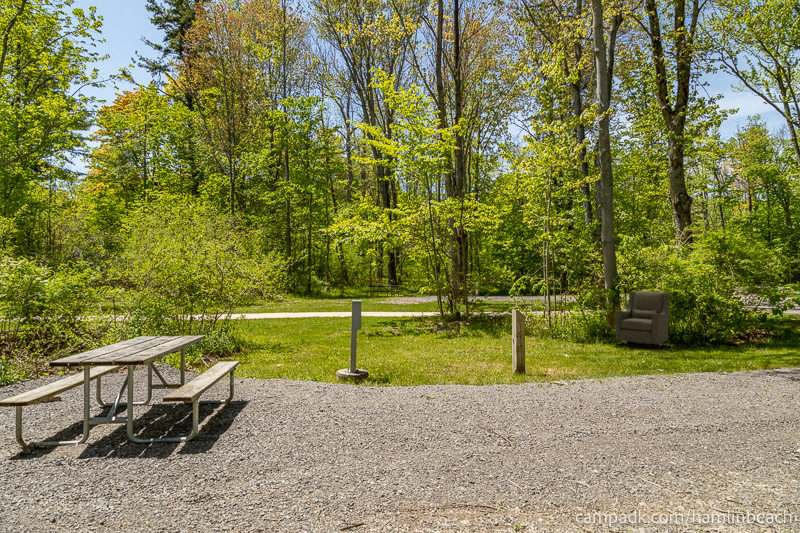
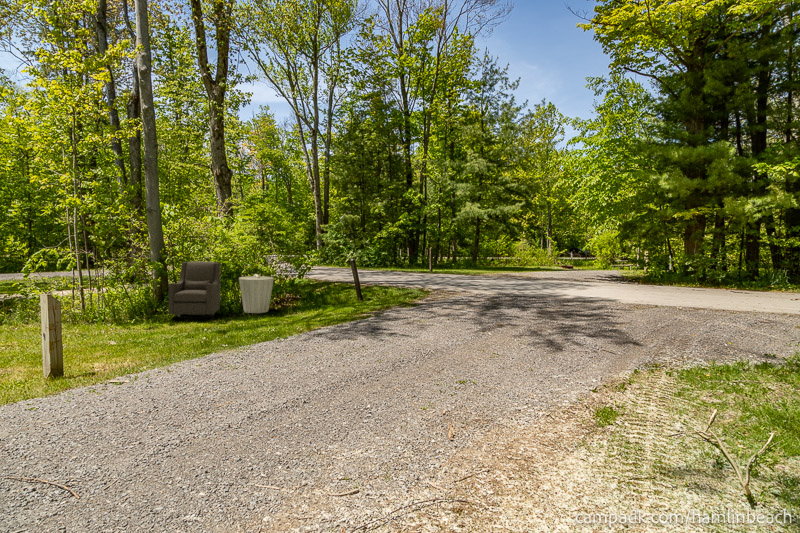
trash can: none [690,306,734,350] -> present [239,274,274,313]

